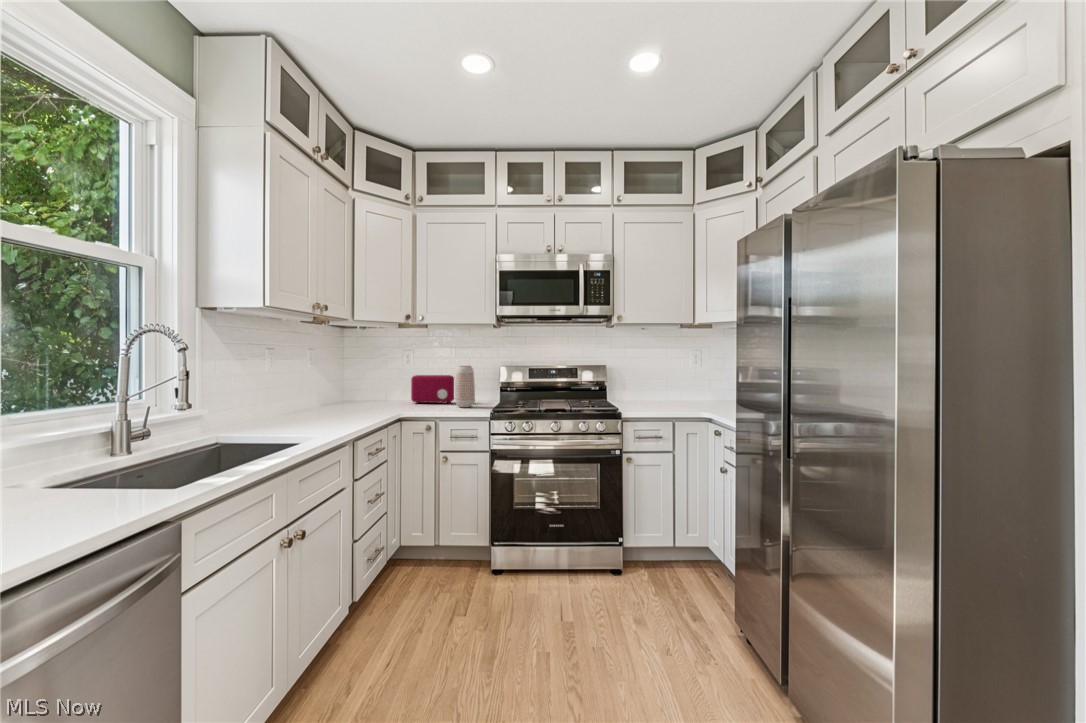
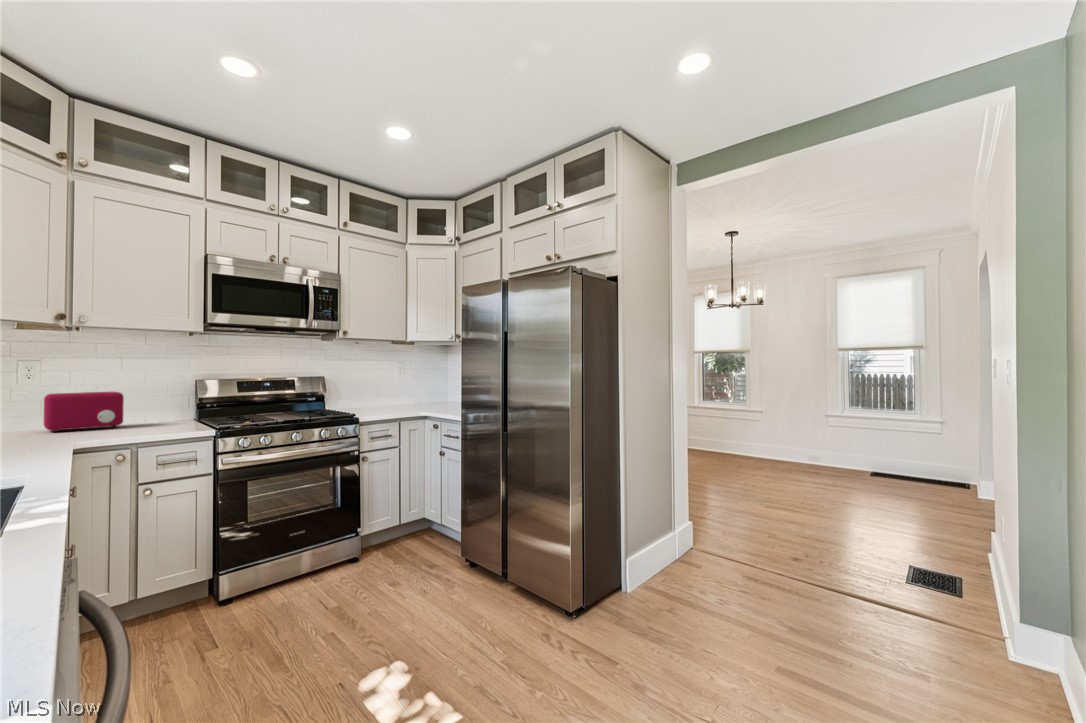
vase: present [455,366,475,408] -> none [139,379,169,430]

